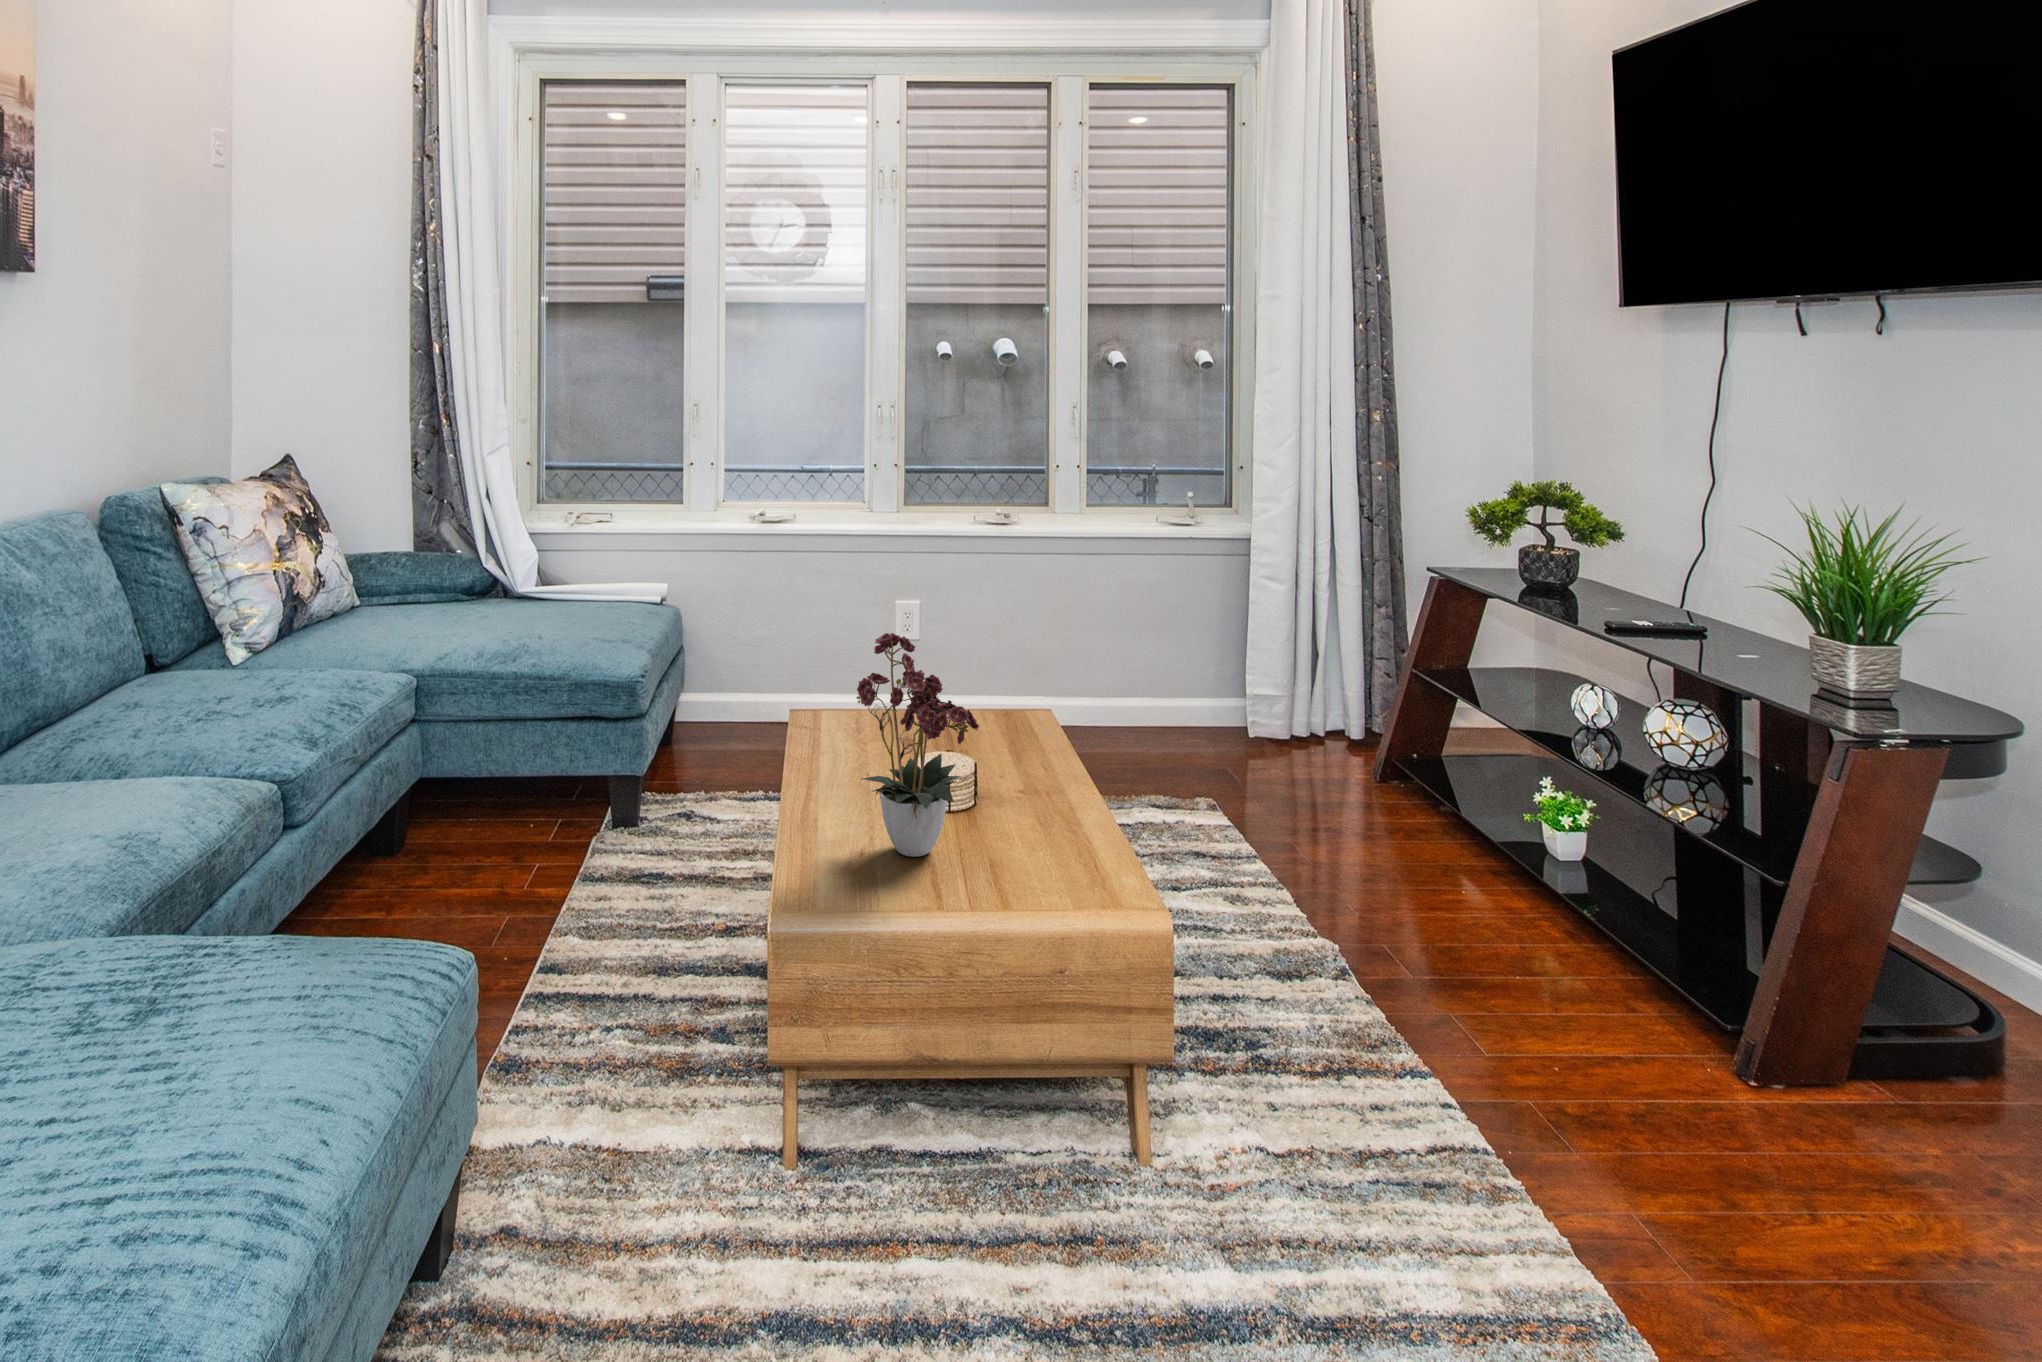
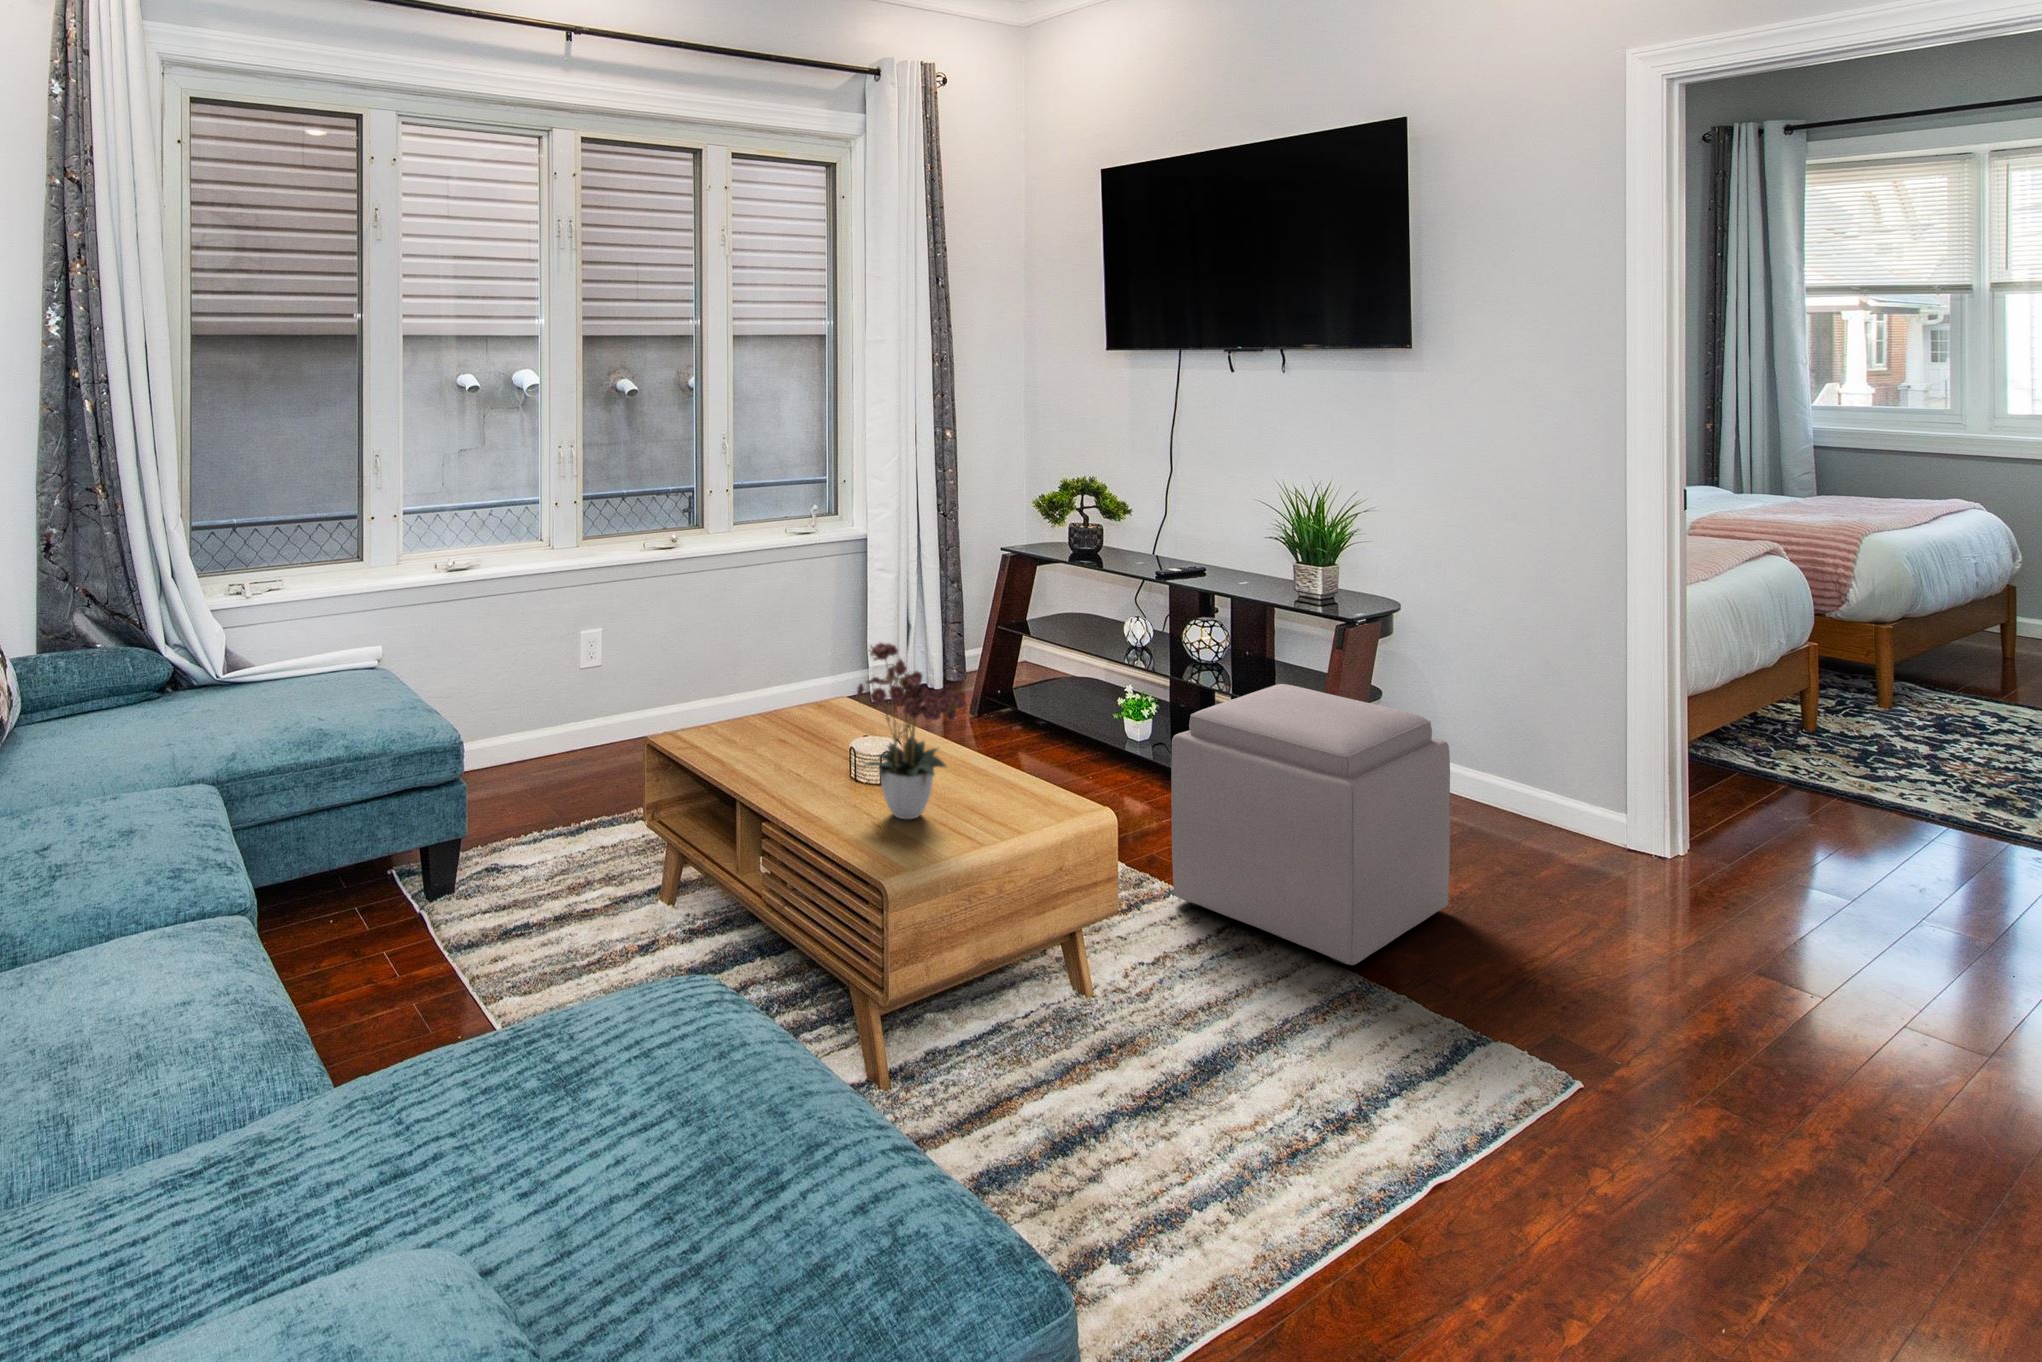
ottoman: none [1401,801,1908,1272] -> present [1171,684,1450,965]

